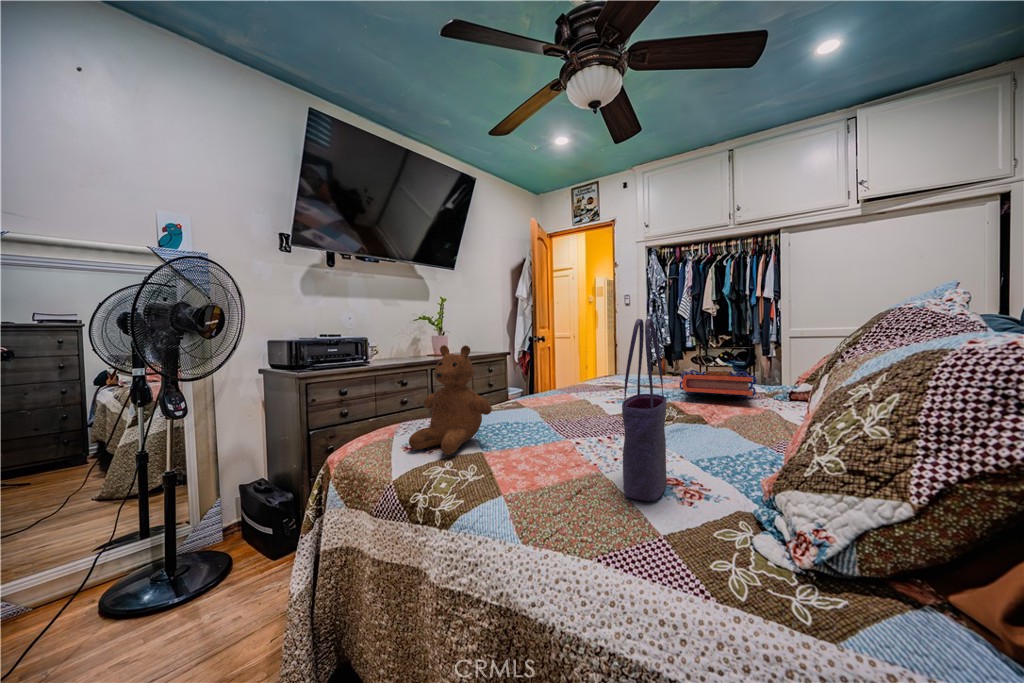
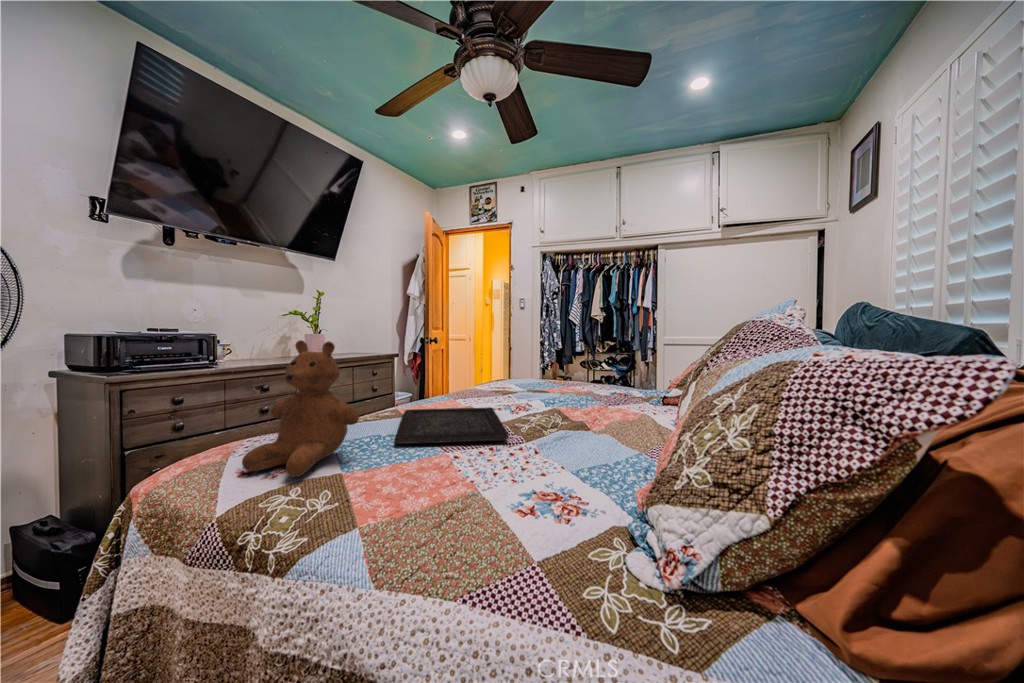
tote bag: present [622,319,666,501] -> none [502,320,551,521]
book: present [680,370,757,398] -> none [569,374,636,401]
tray: none [519,403,622,433] -> present [394,407,509,444]

